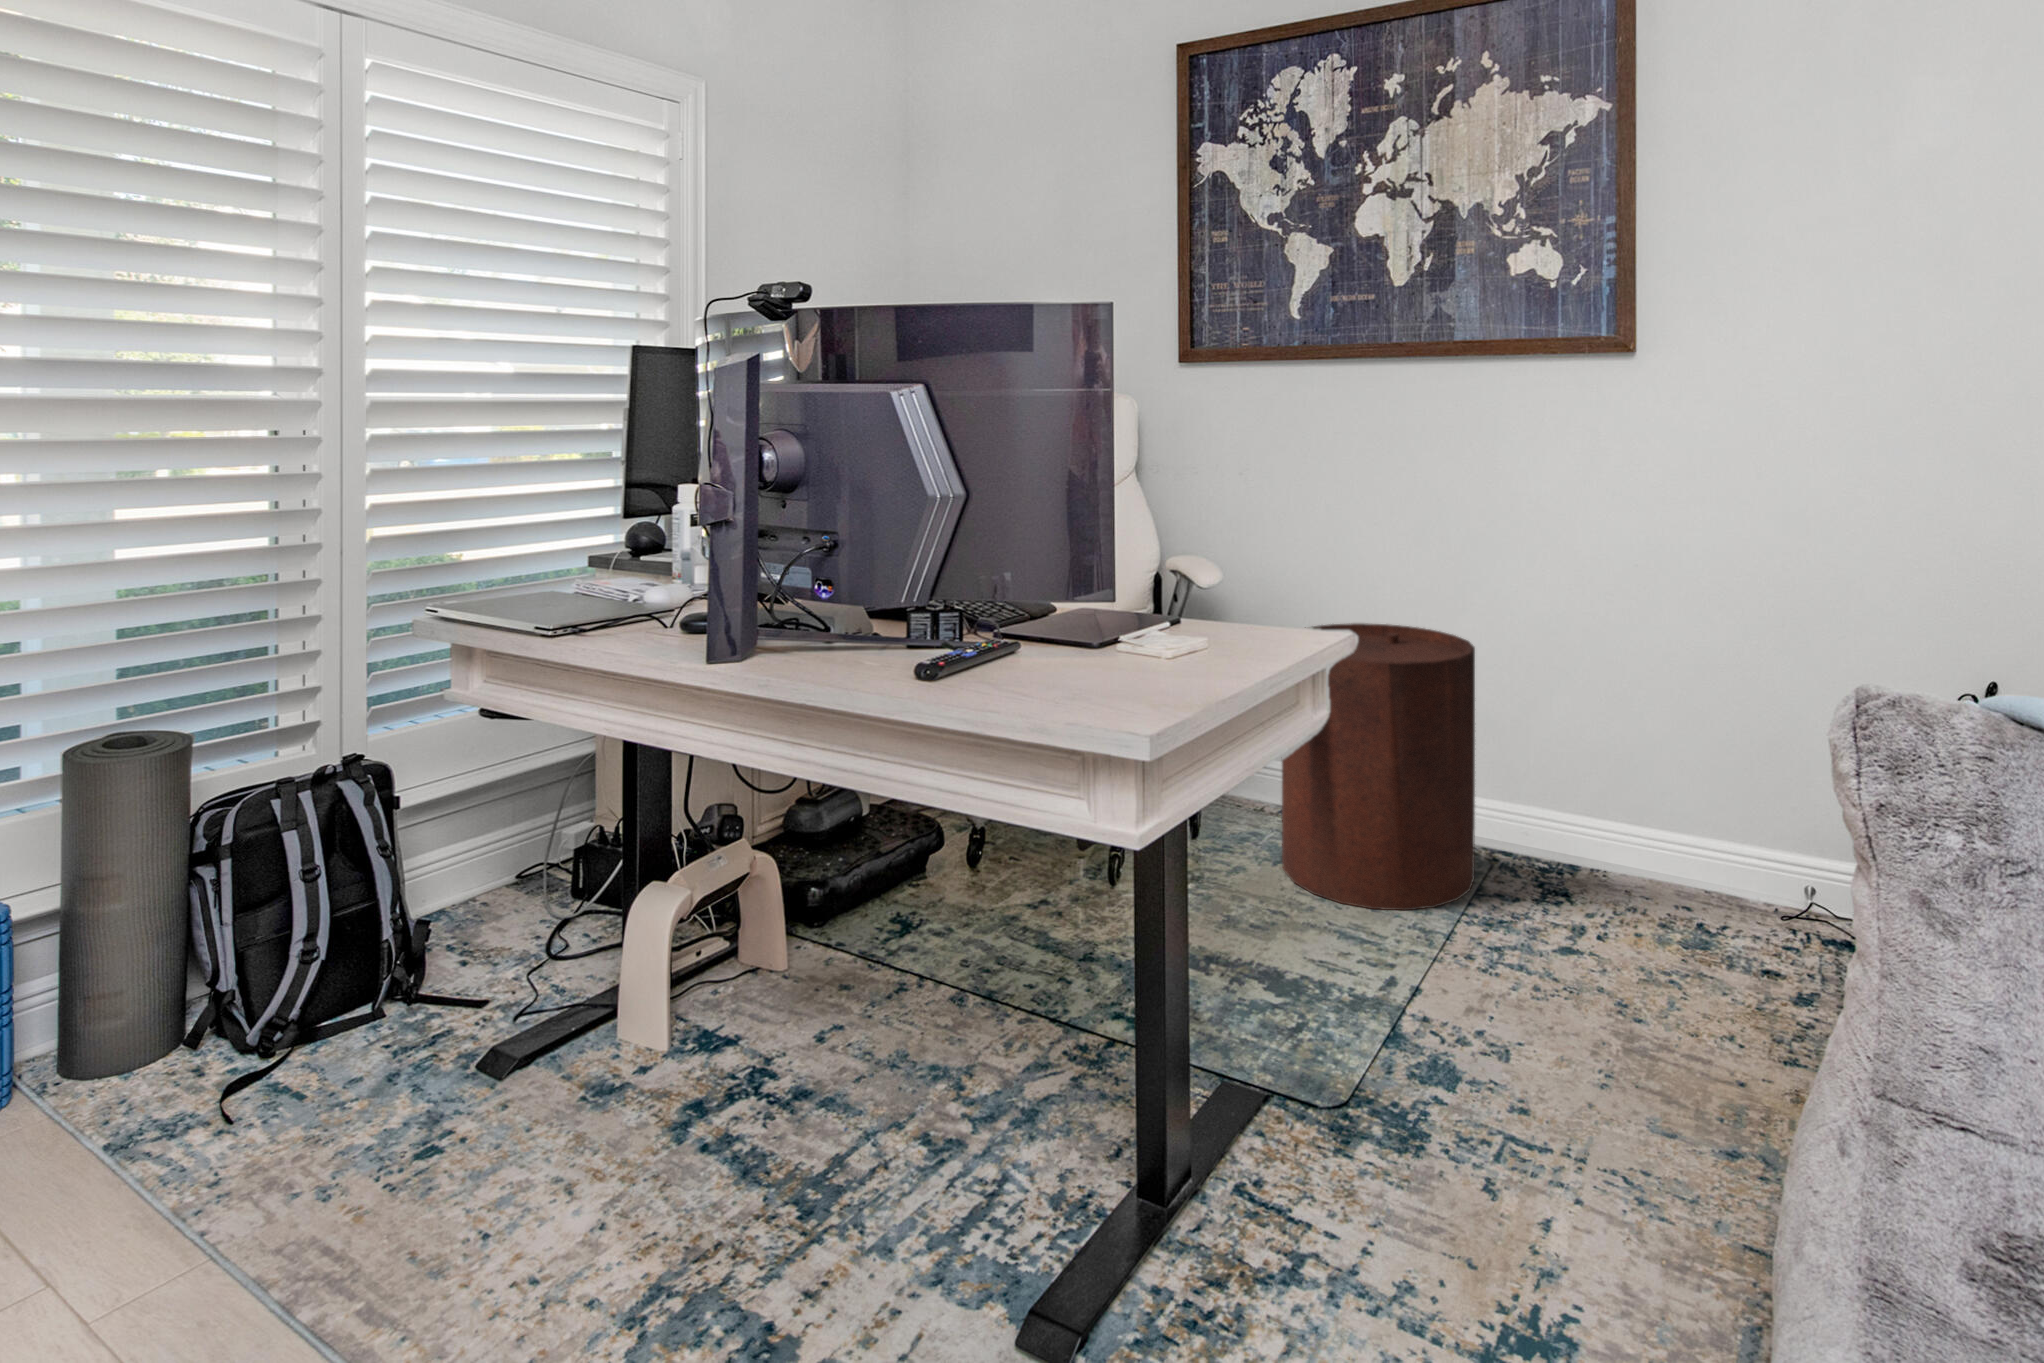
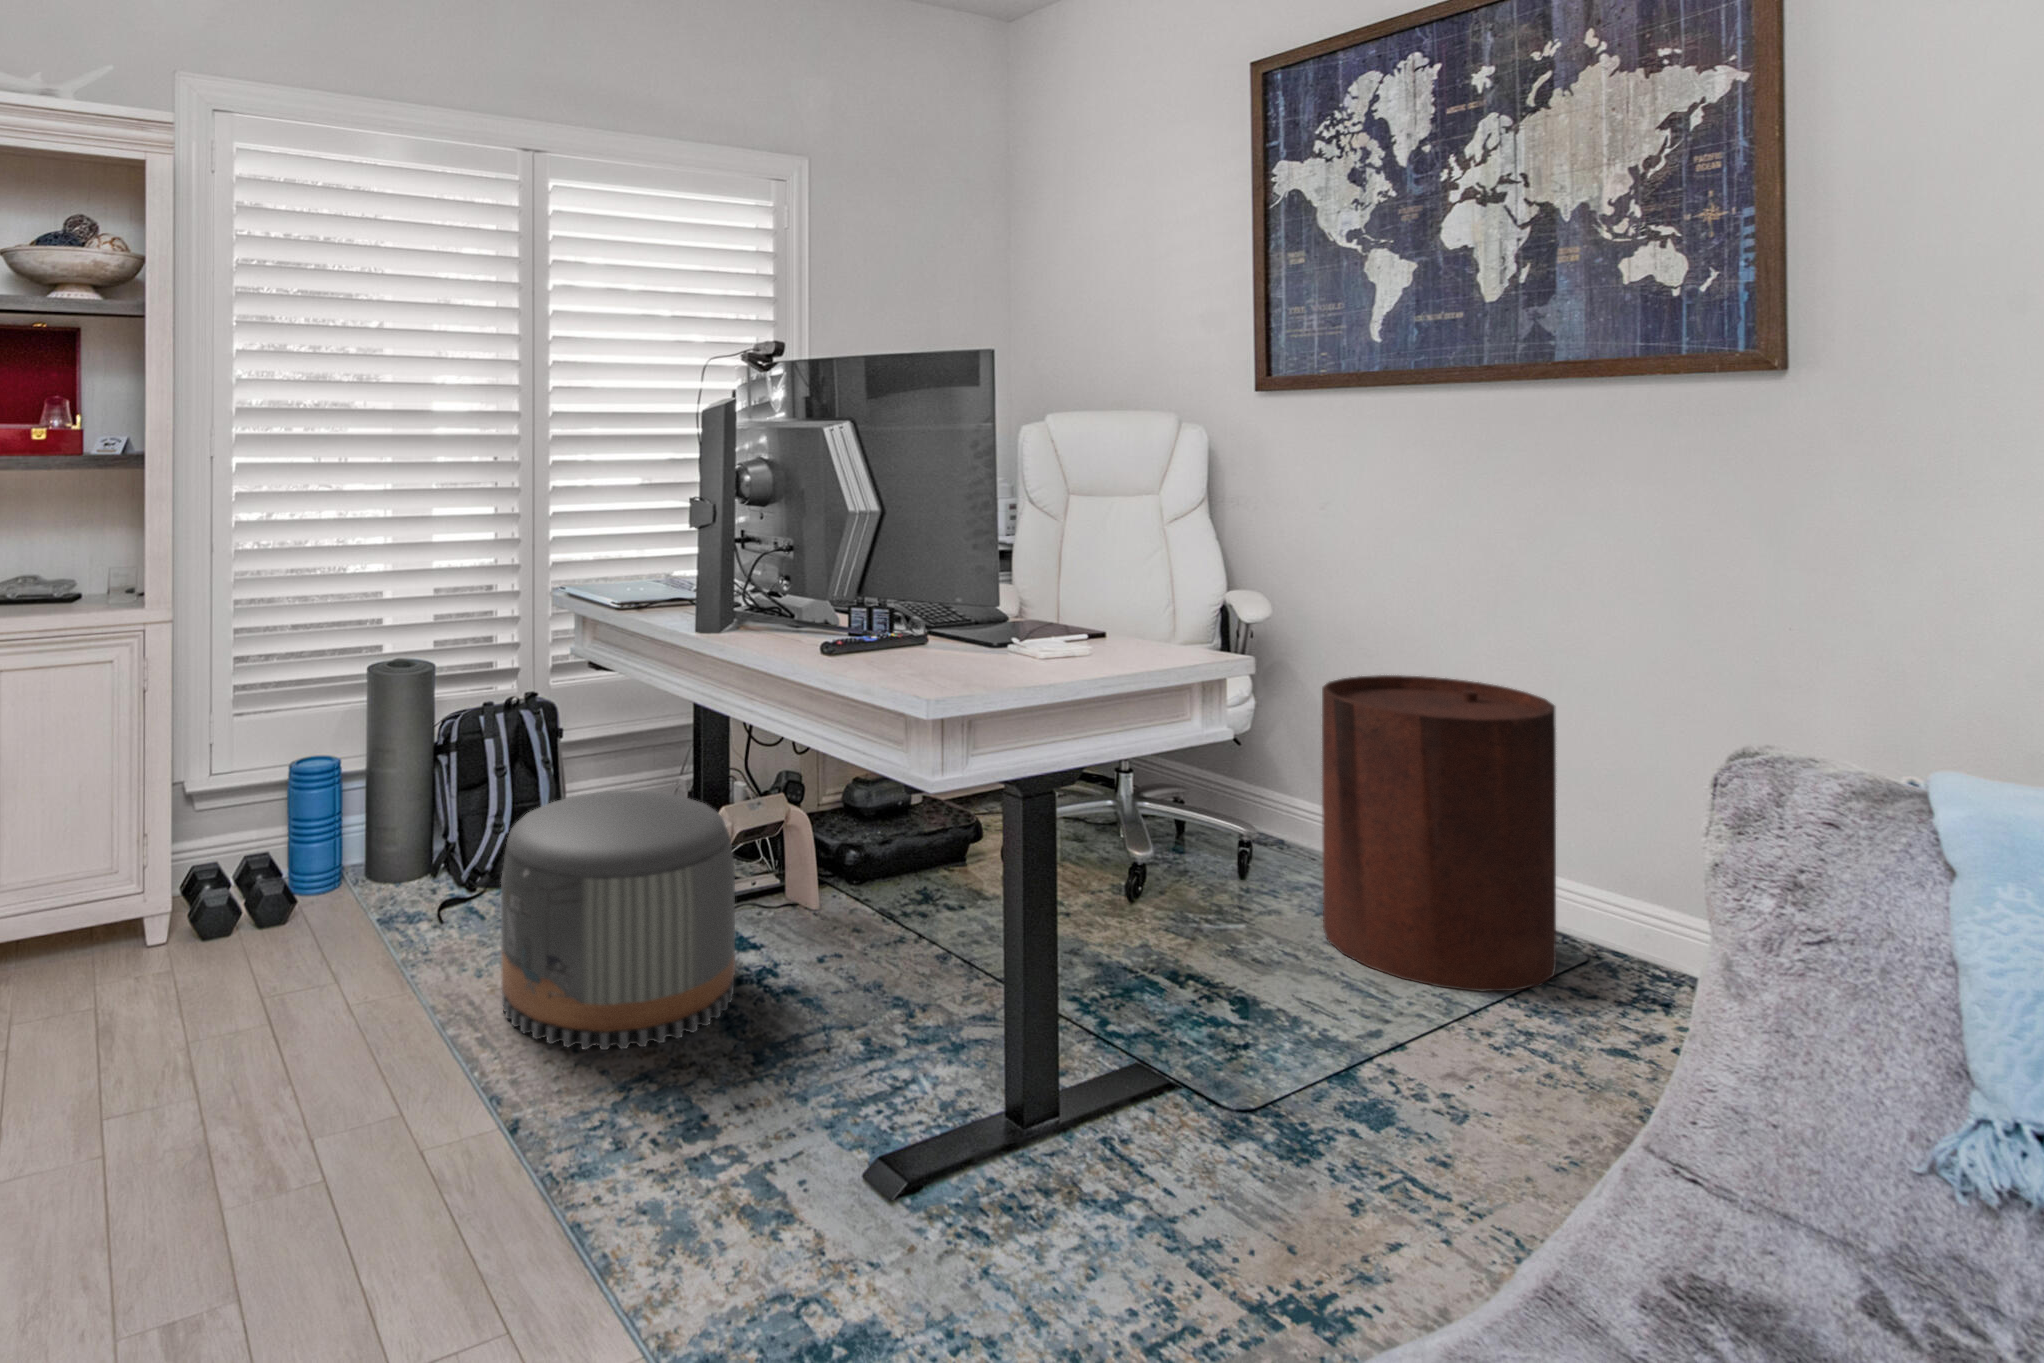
pouf: none [371,872,730,1287] -> present [501,790,735,1050]

